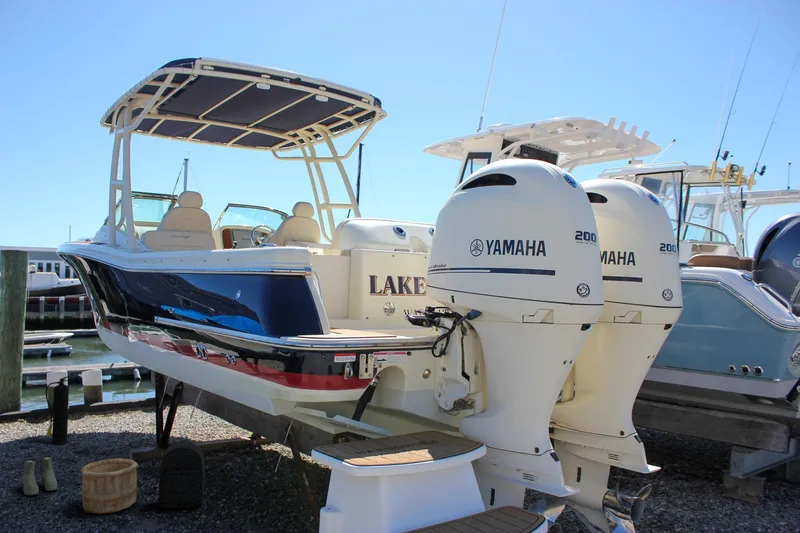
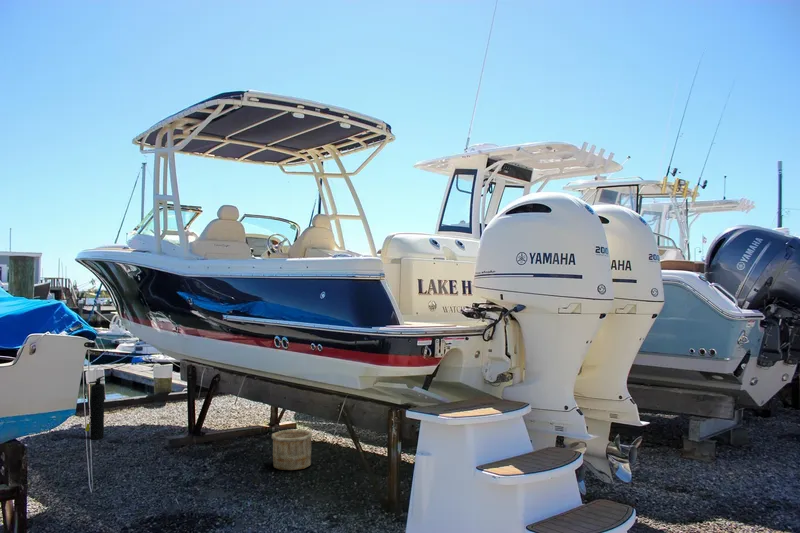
backpack: present [159,434,204,508] -> none [226,419,265,481]
boots: present [22,456,57,495] -> none [95,443,127,477]
wooden bucket: present [80,458,138,514] -> present [272,429,312,470]

